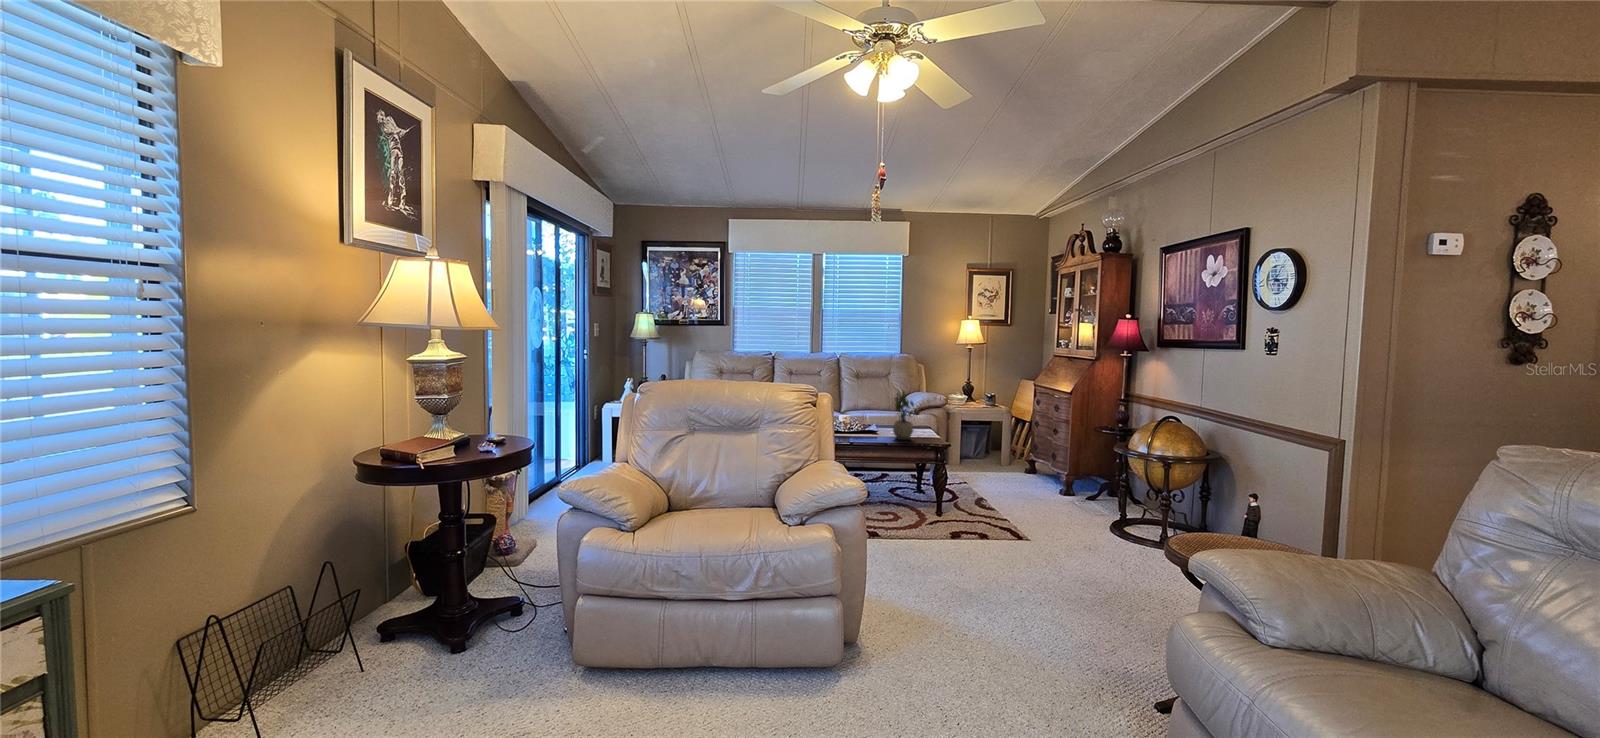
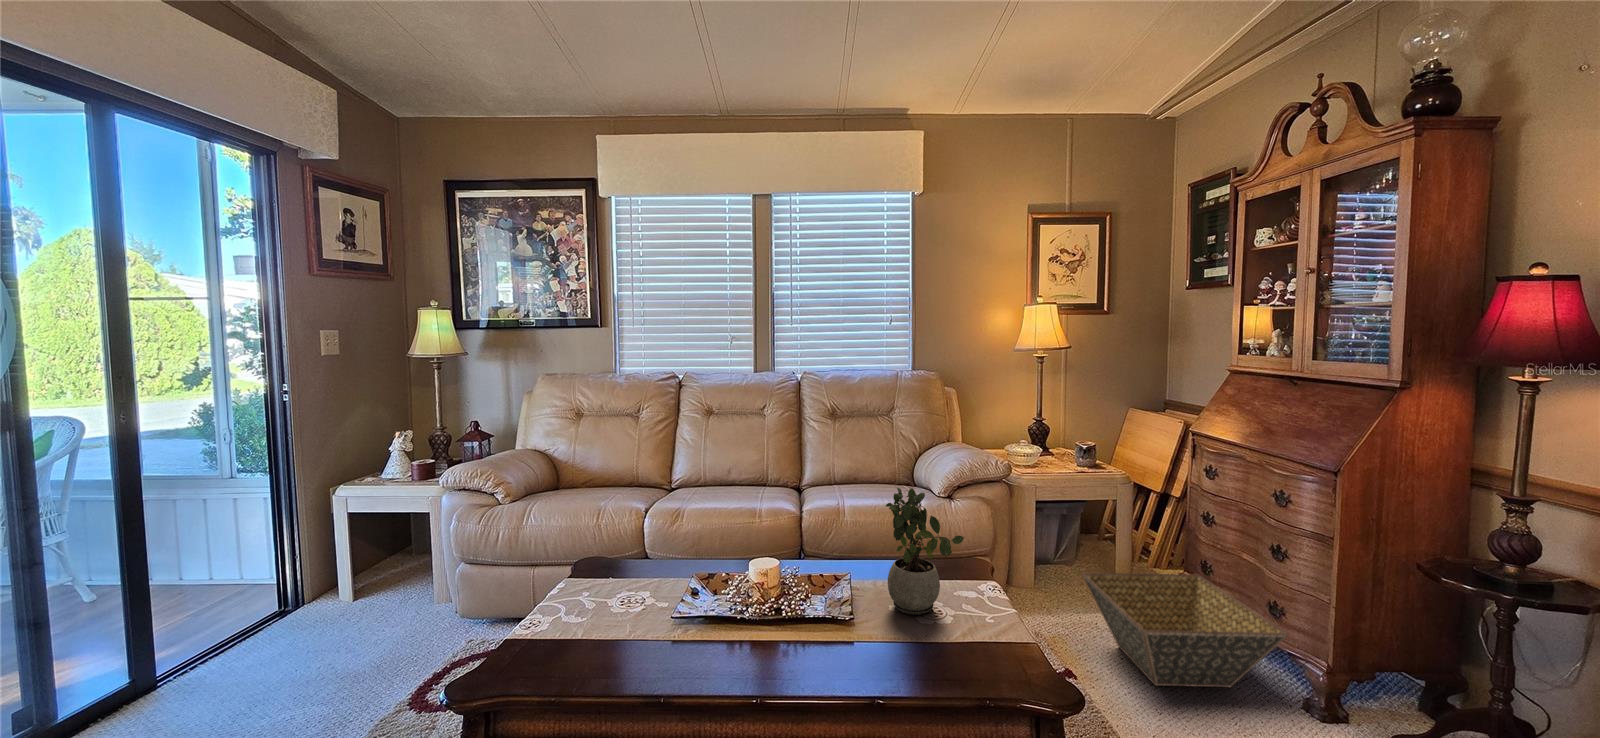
basket: none [980,448,1057,489] -> present [1082,573,1288,687]

